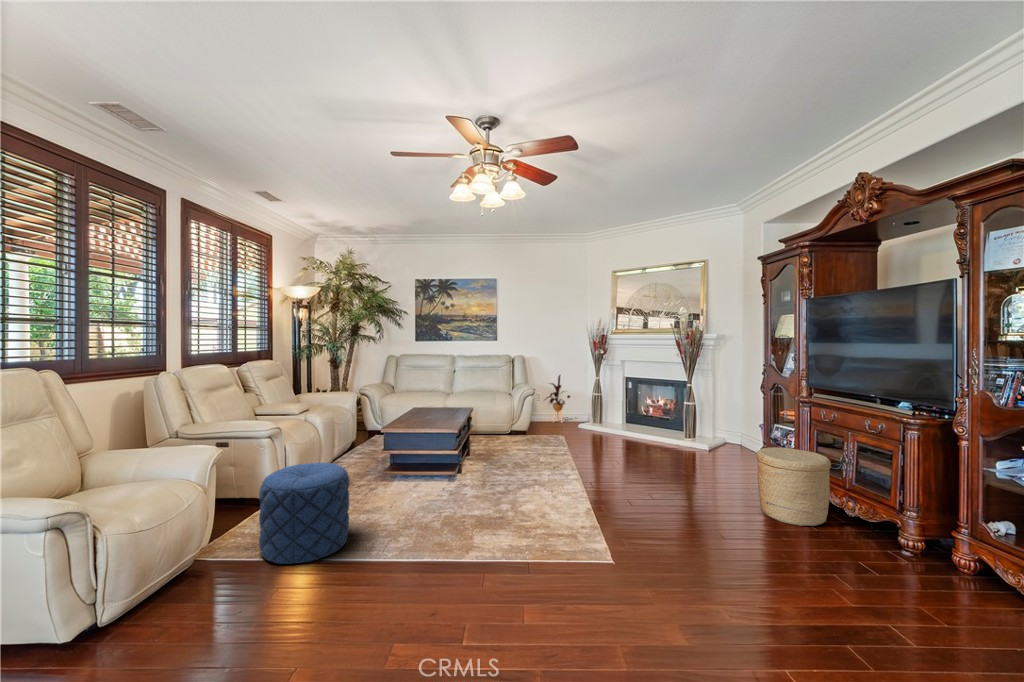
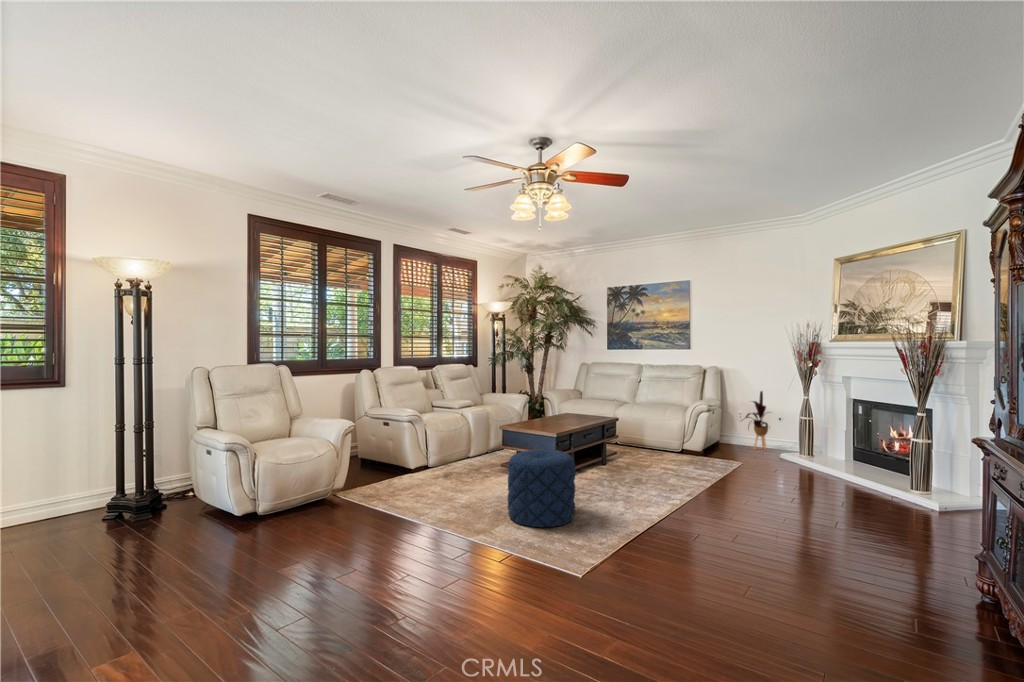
woven basket: present [756,447,831,526] -> none [861,504,986,632]
pouf: present [259,463,350,564] -> present [507,449,576,527]

